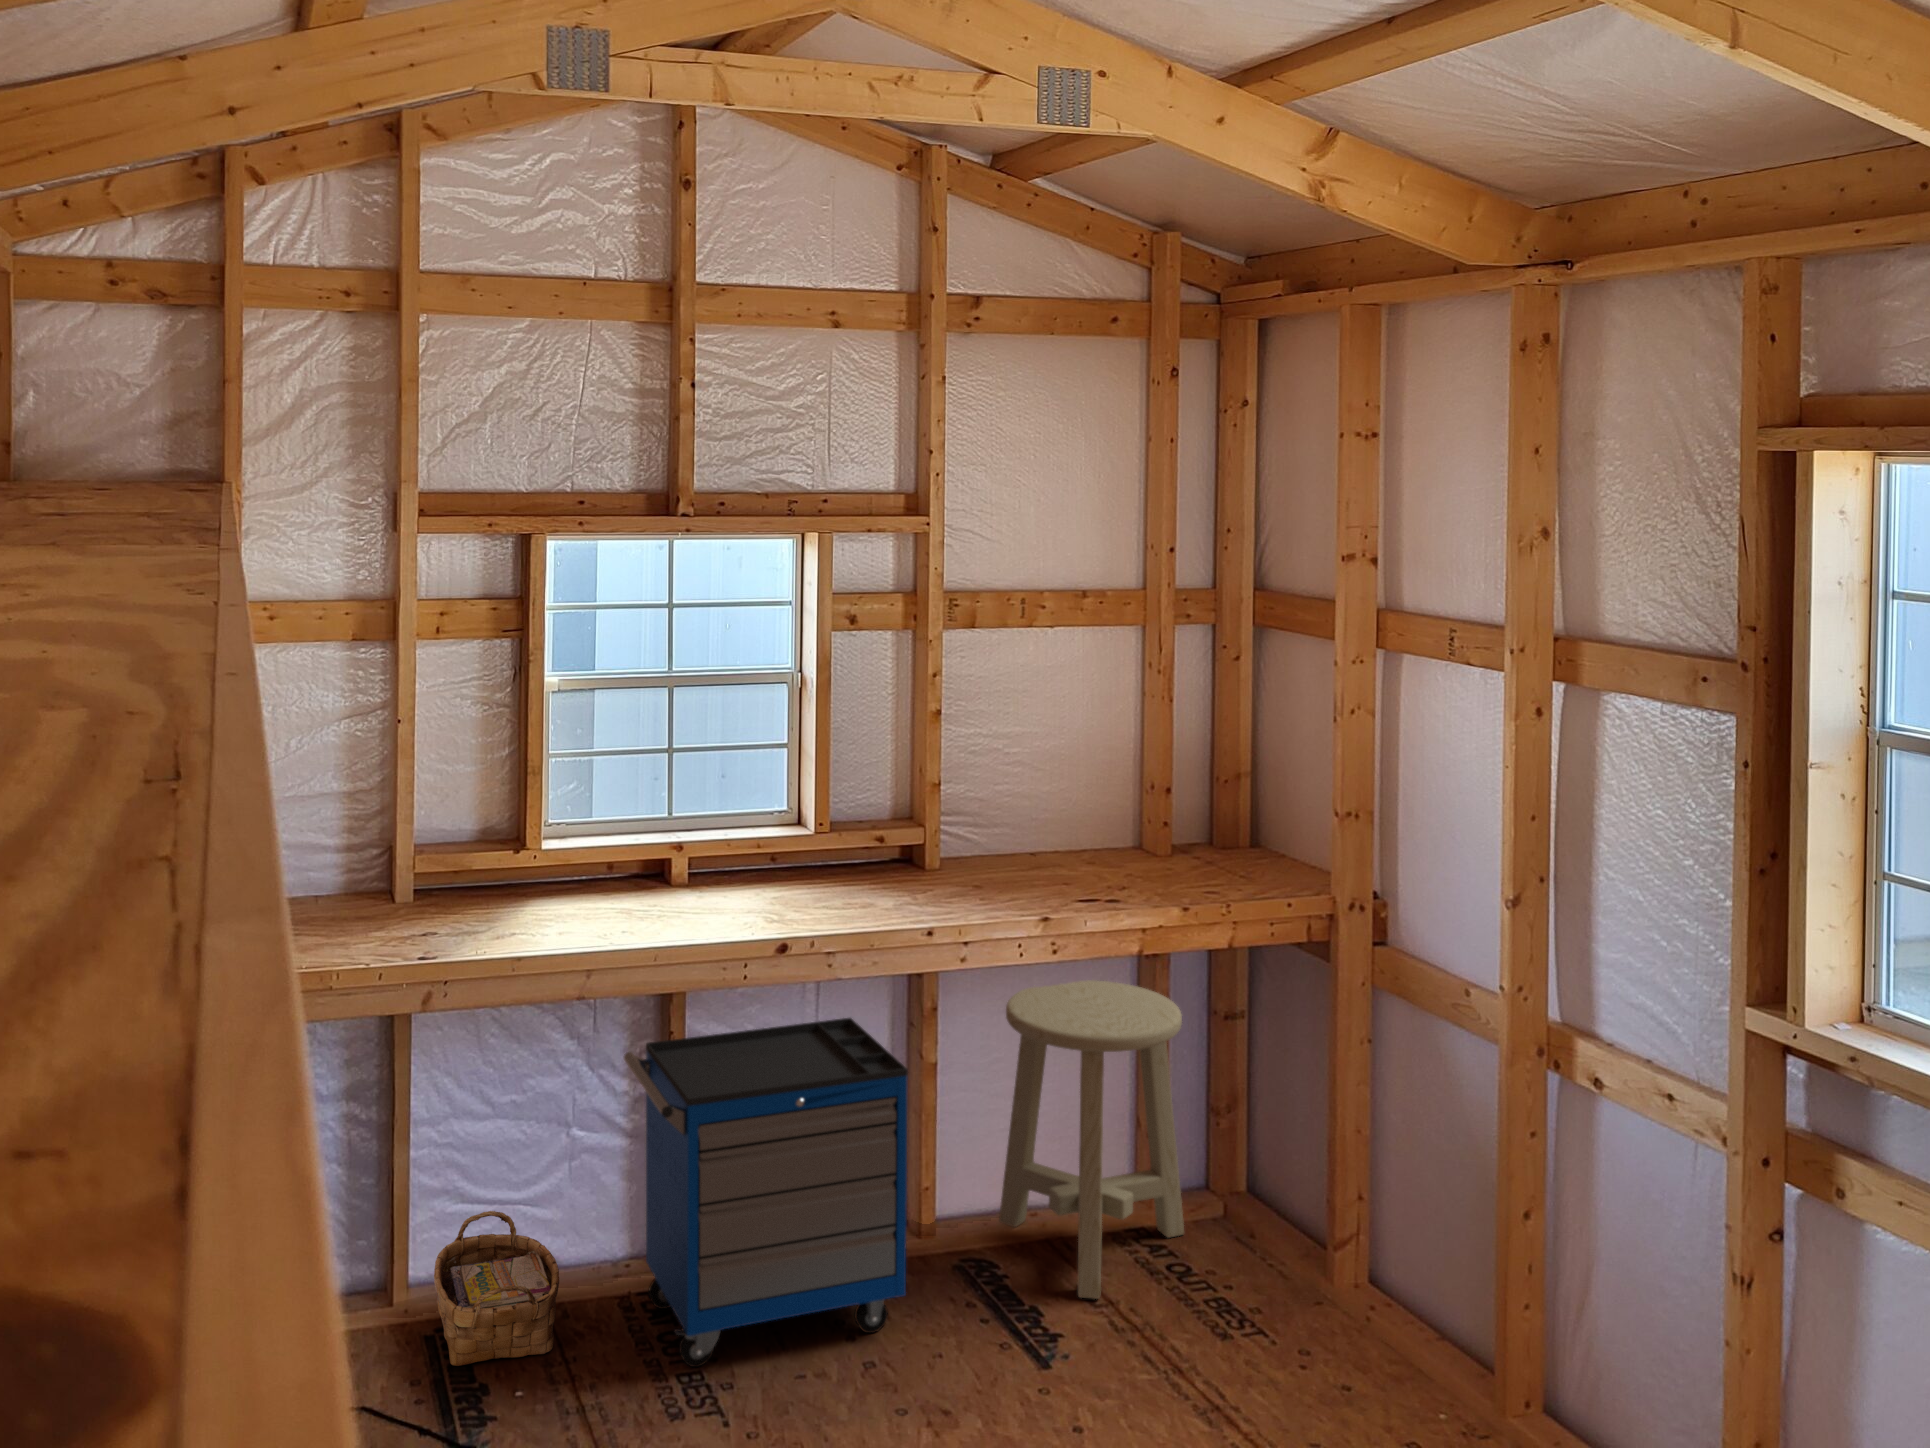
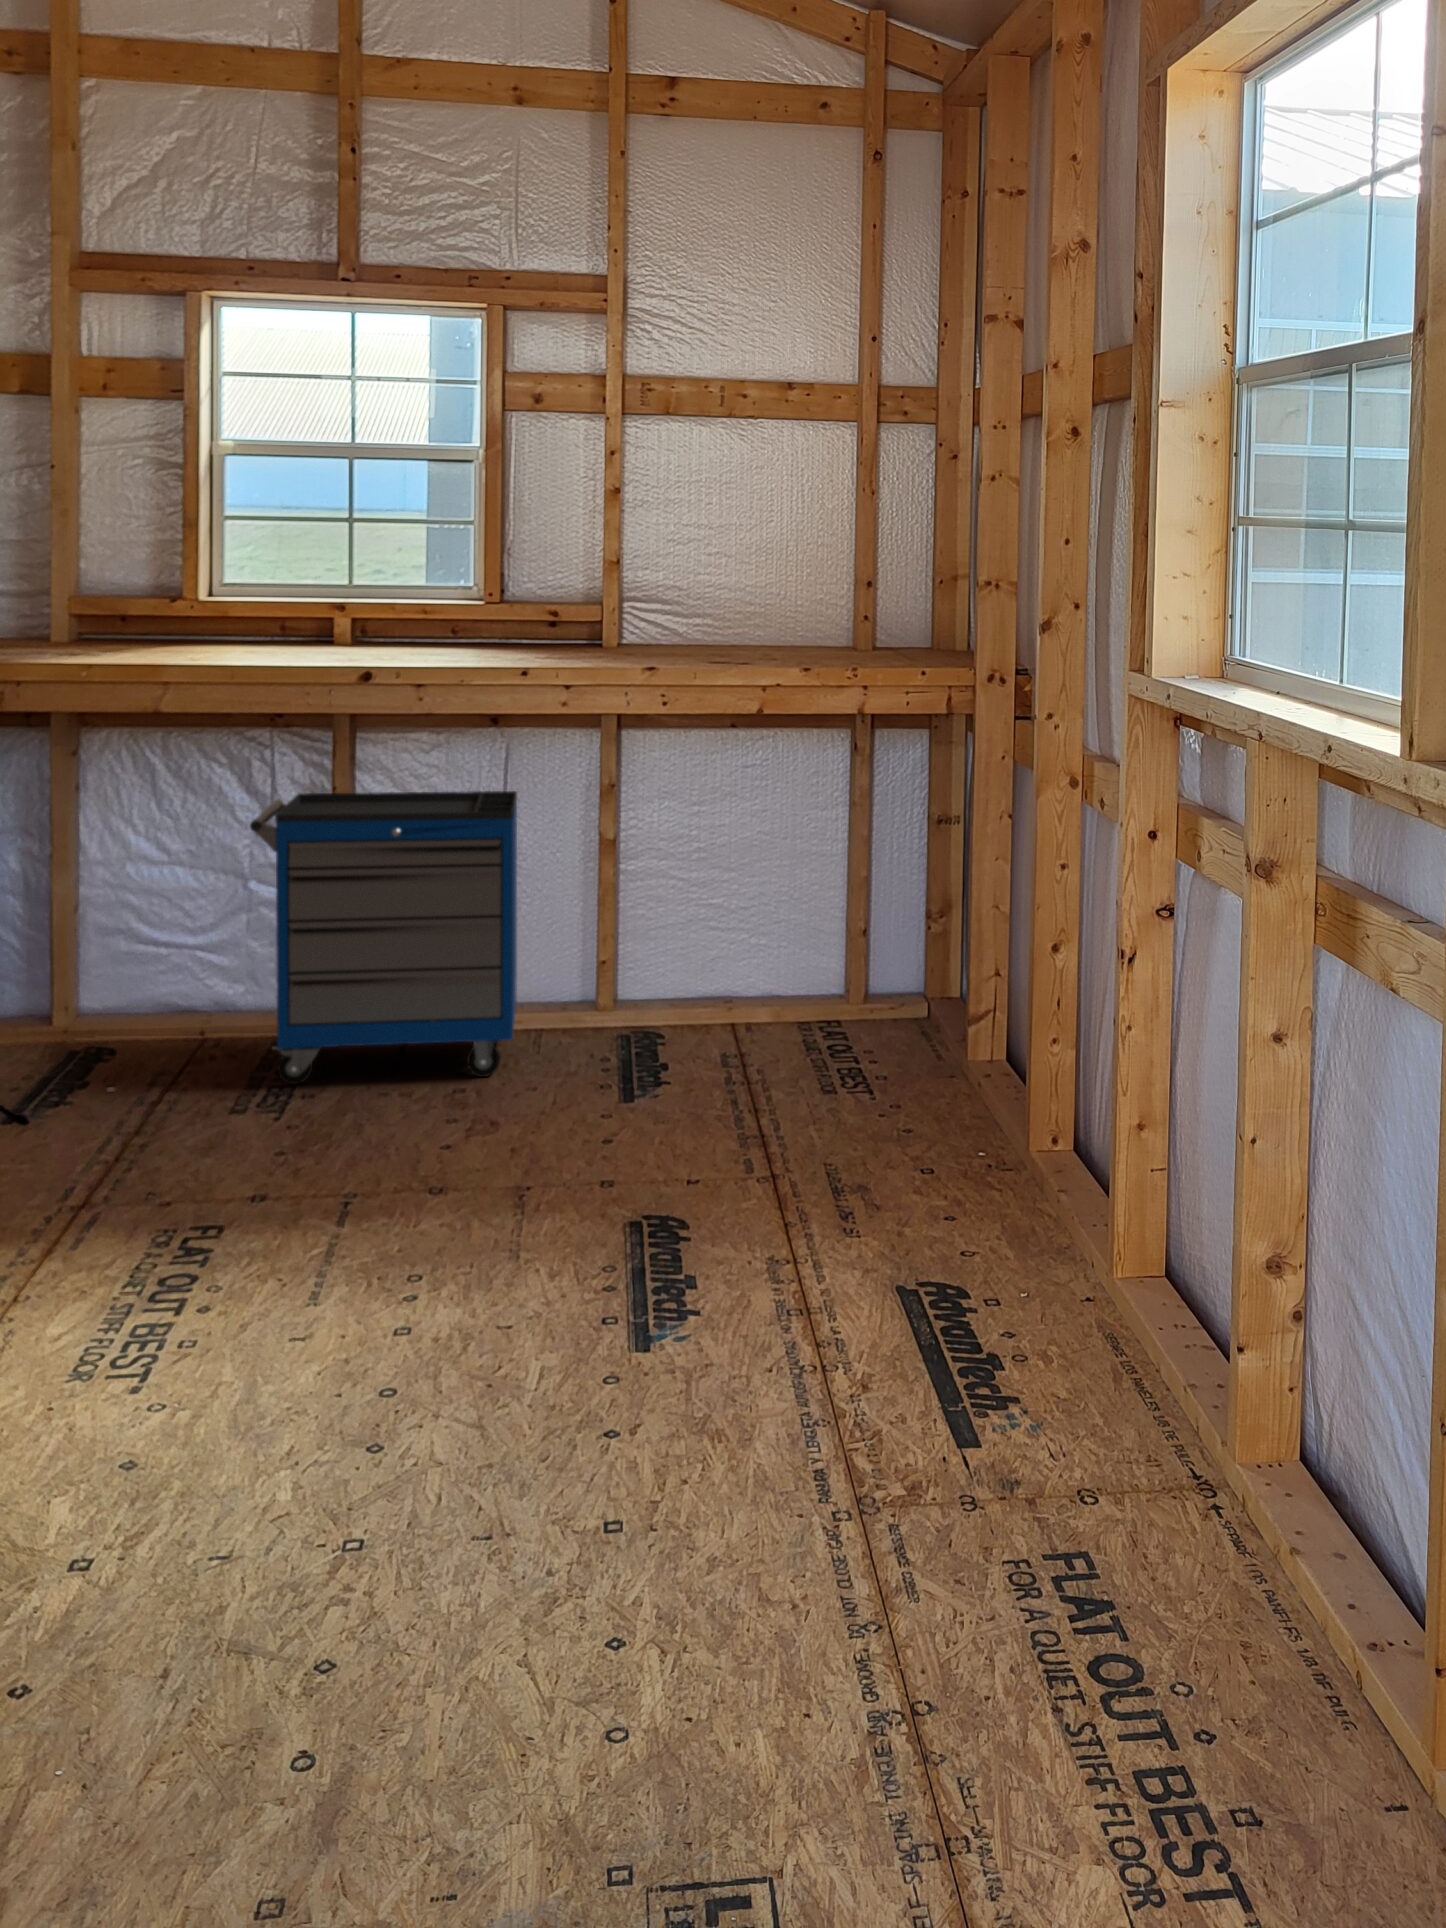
stool: present [999,980,1184,1299] -> none [675,784,868,1071]
woven basket: present [434,1211,559,1366] -> none [69,949,200,1070]

